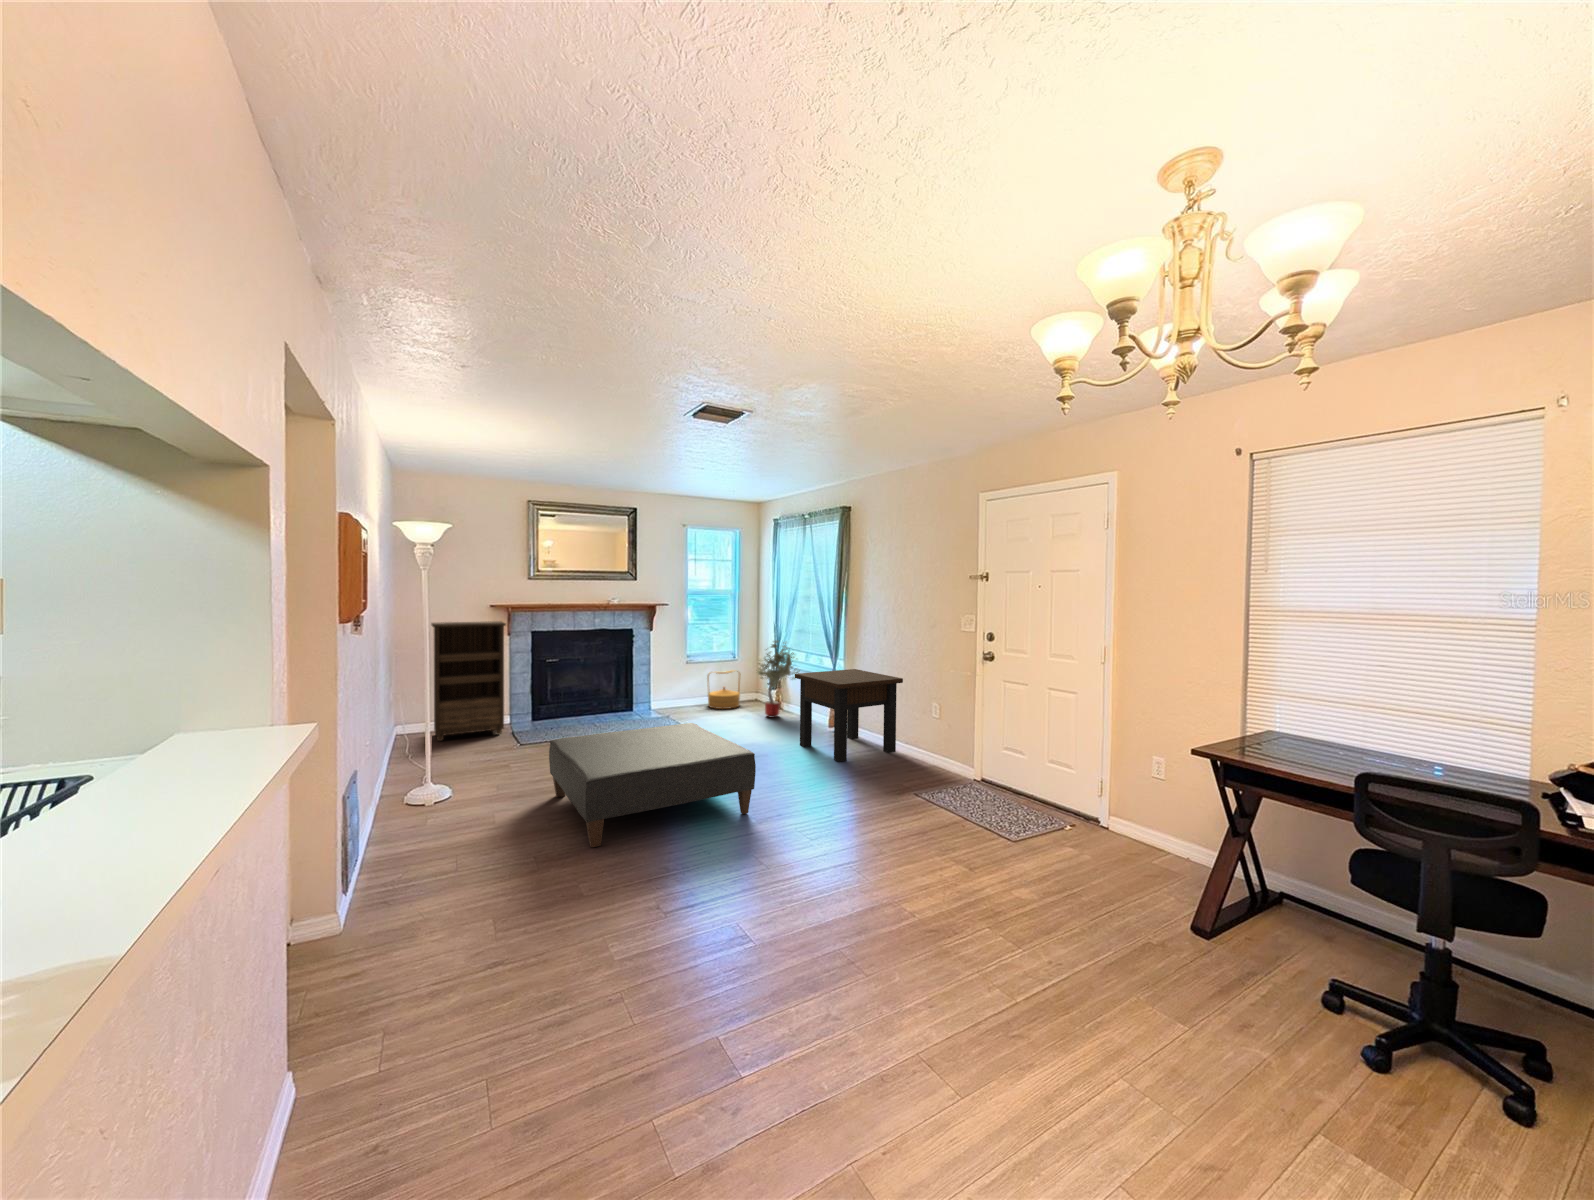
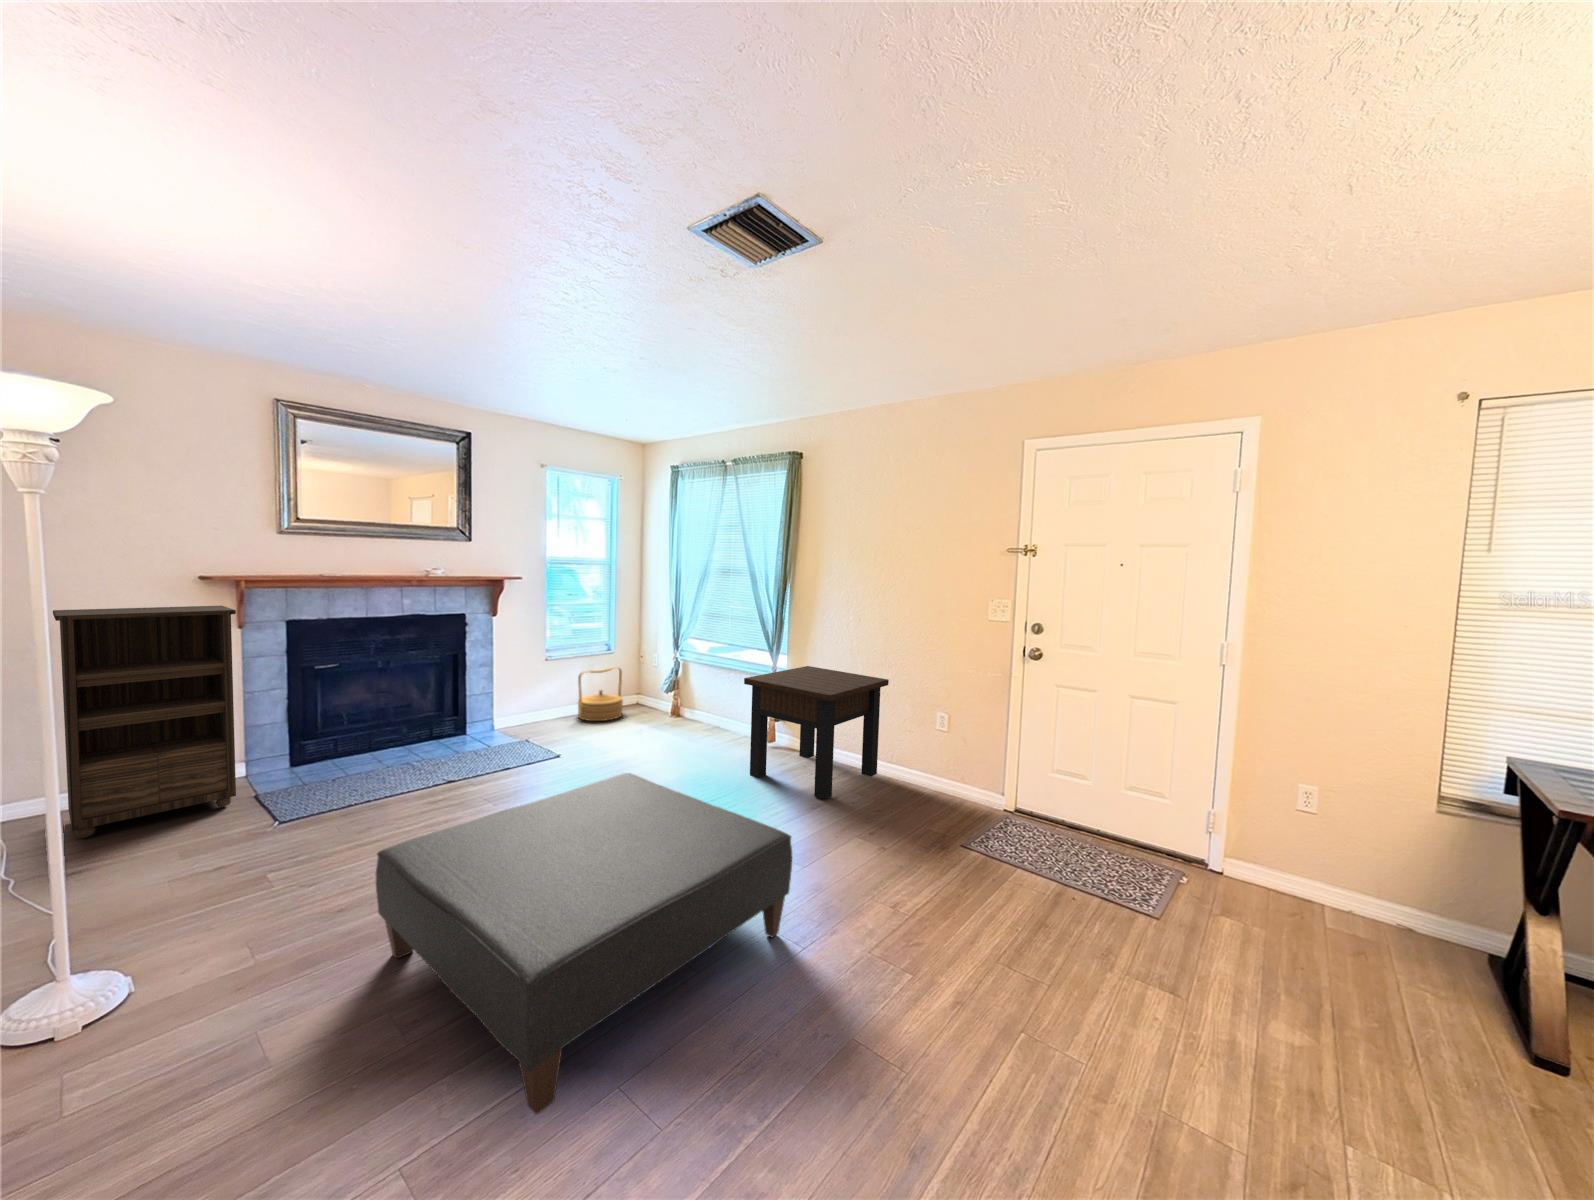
potted tree: present [757,641,800,718] -> none [651,628,717,731]

